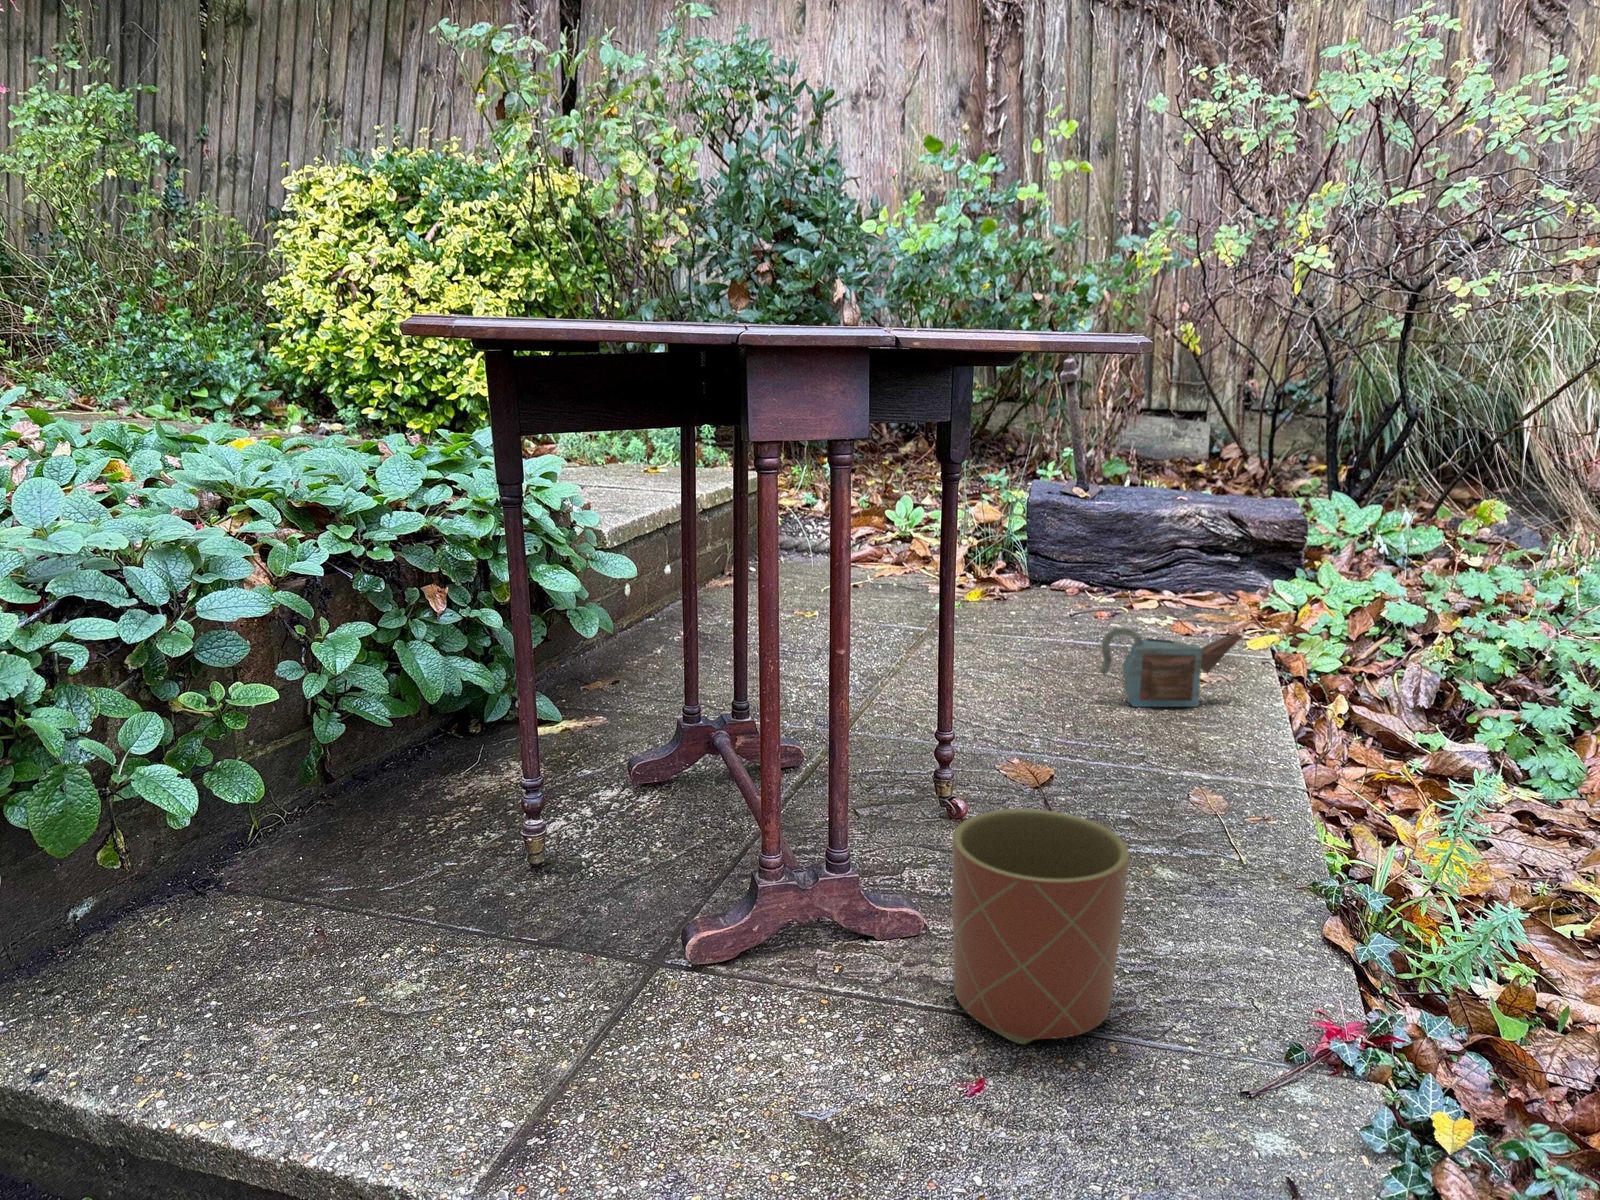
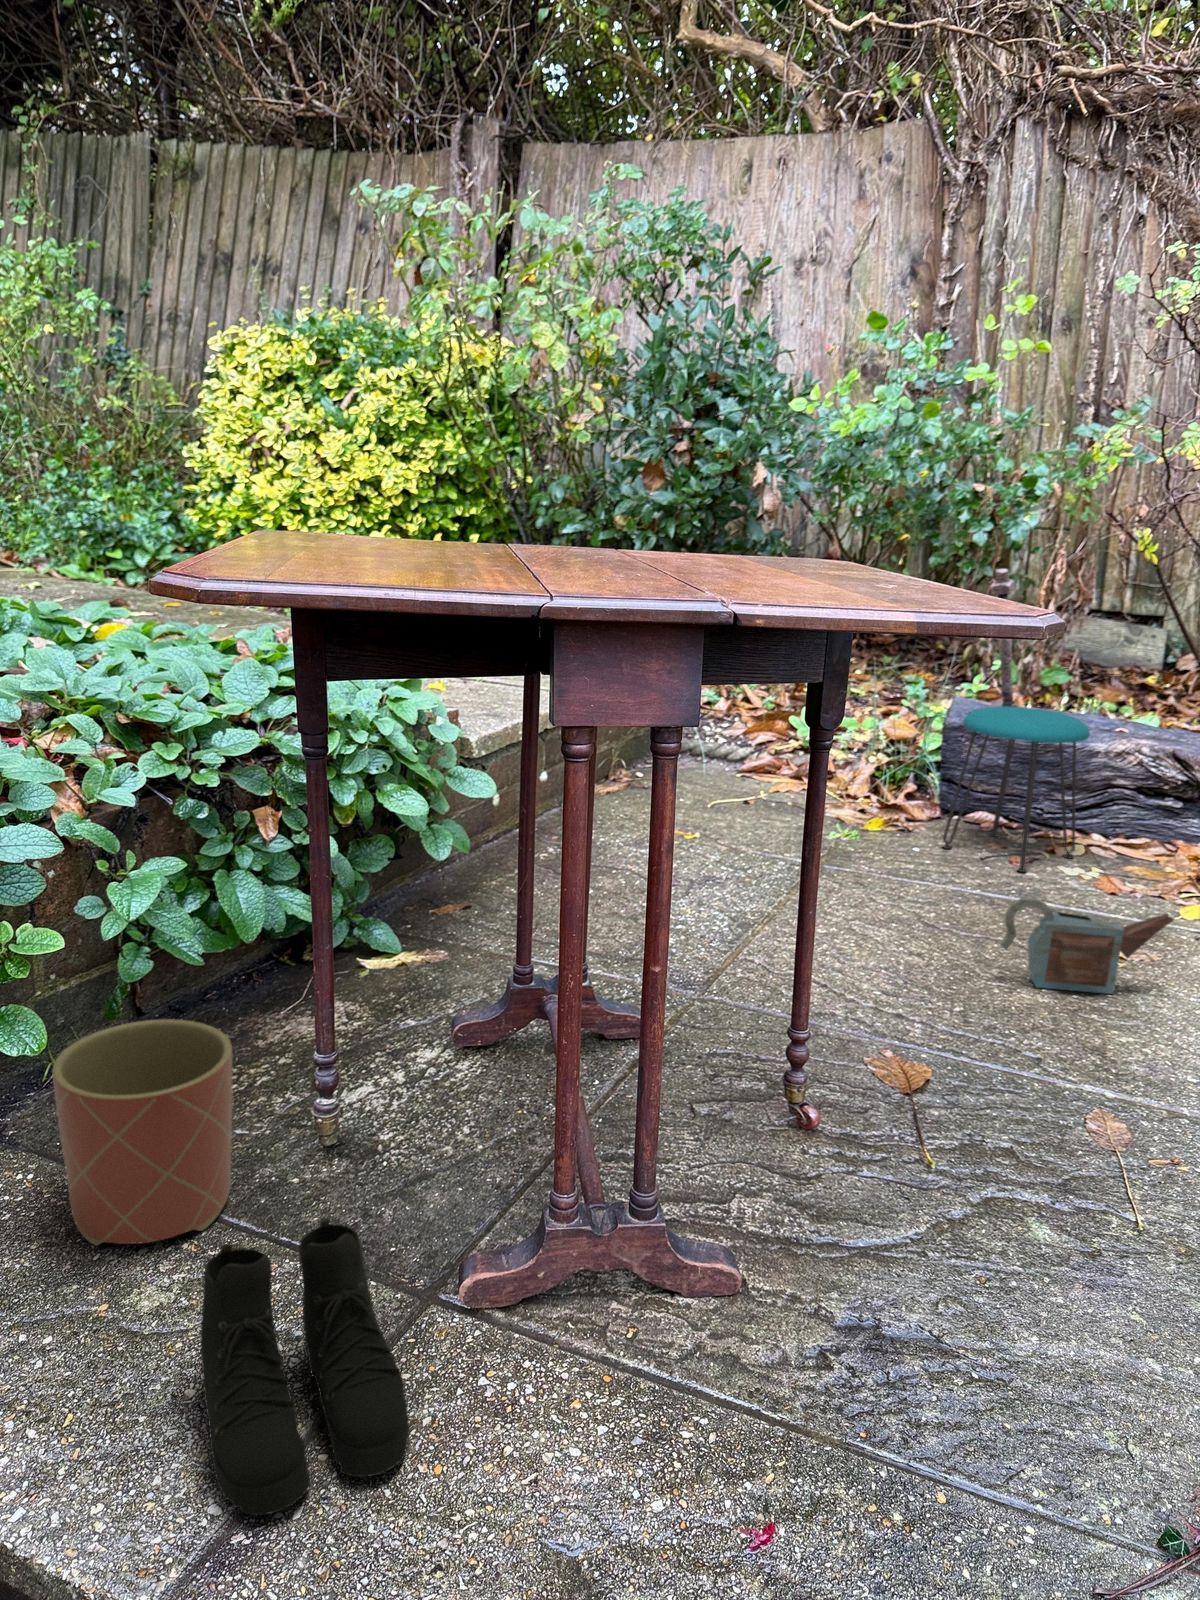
stool: none [1034,480,1155,624] -> present [943,706,1090,872]
planter: present [952,809,1129,1044] -> present [52,1019,232,1245]
boots: none [470,889,666,1119] -> present [200,1219,409,1515]

